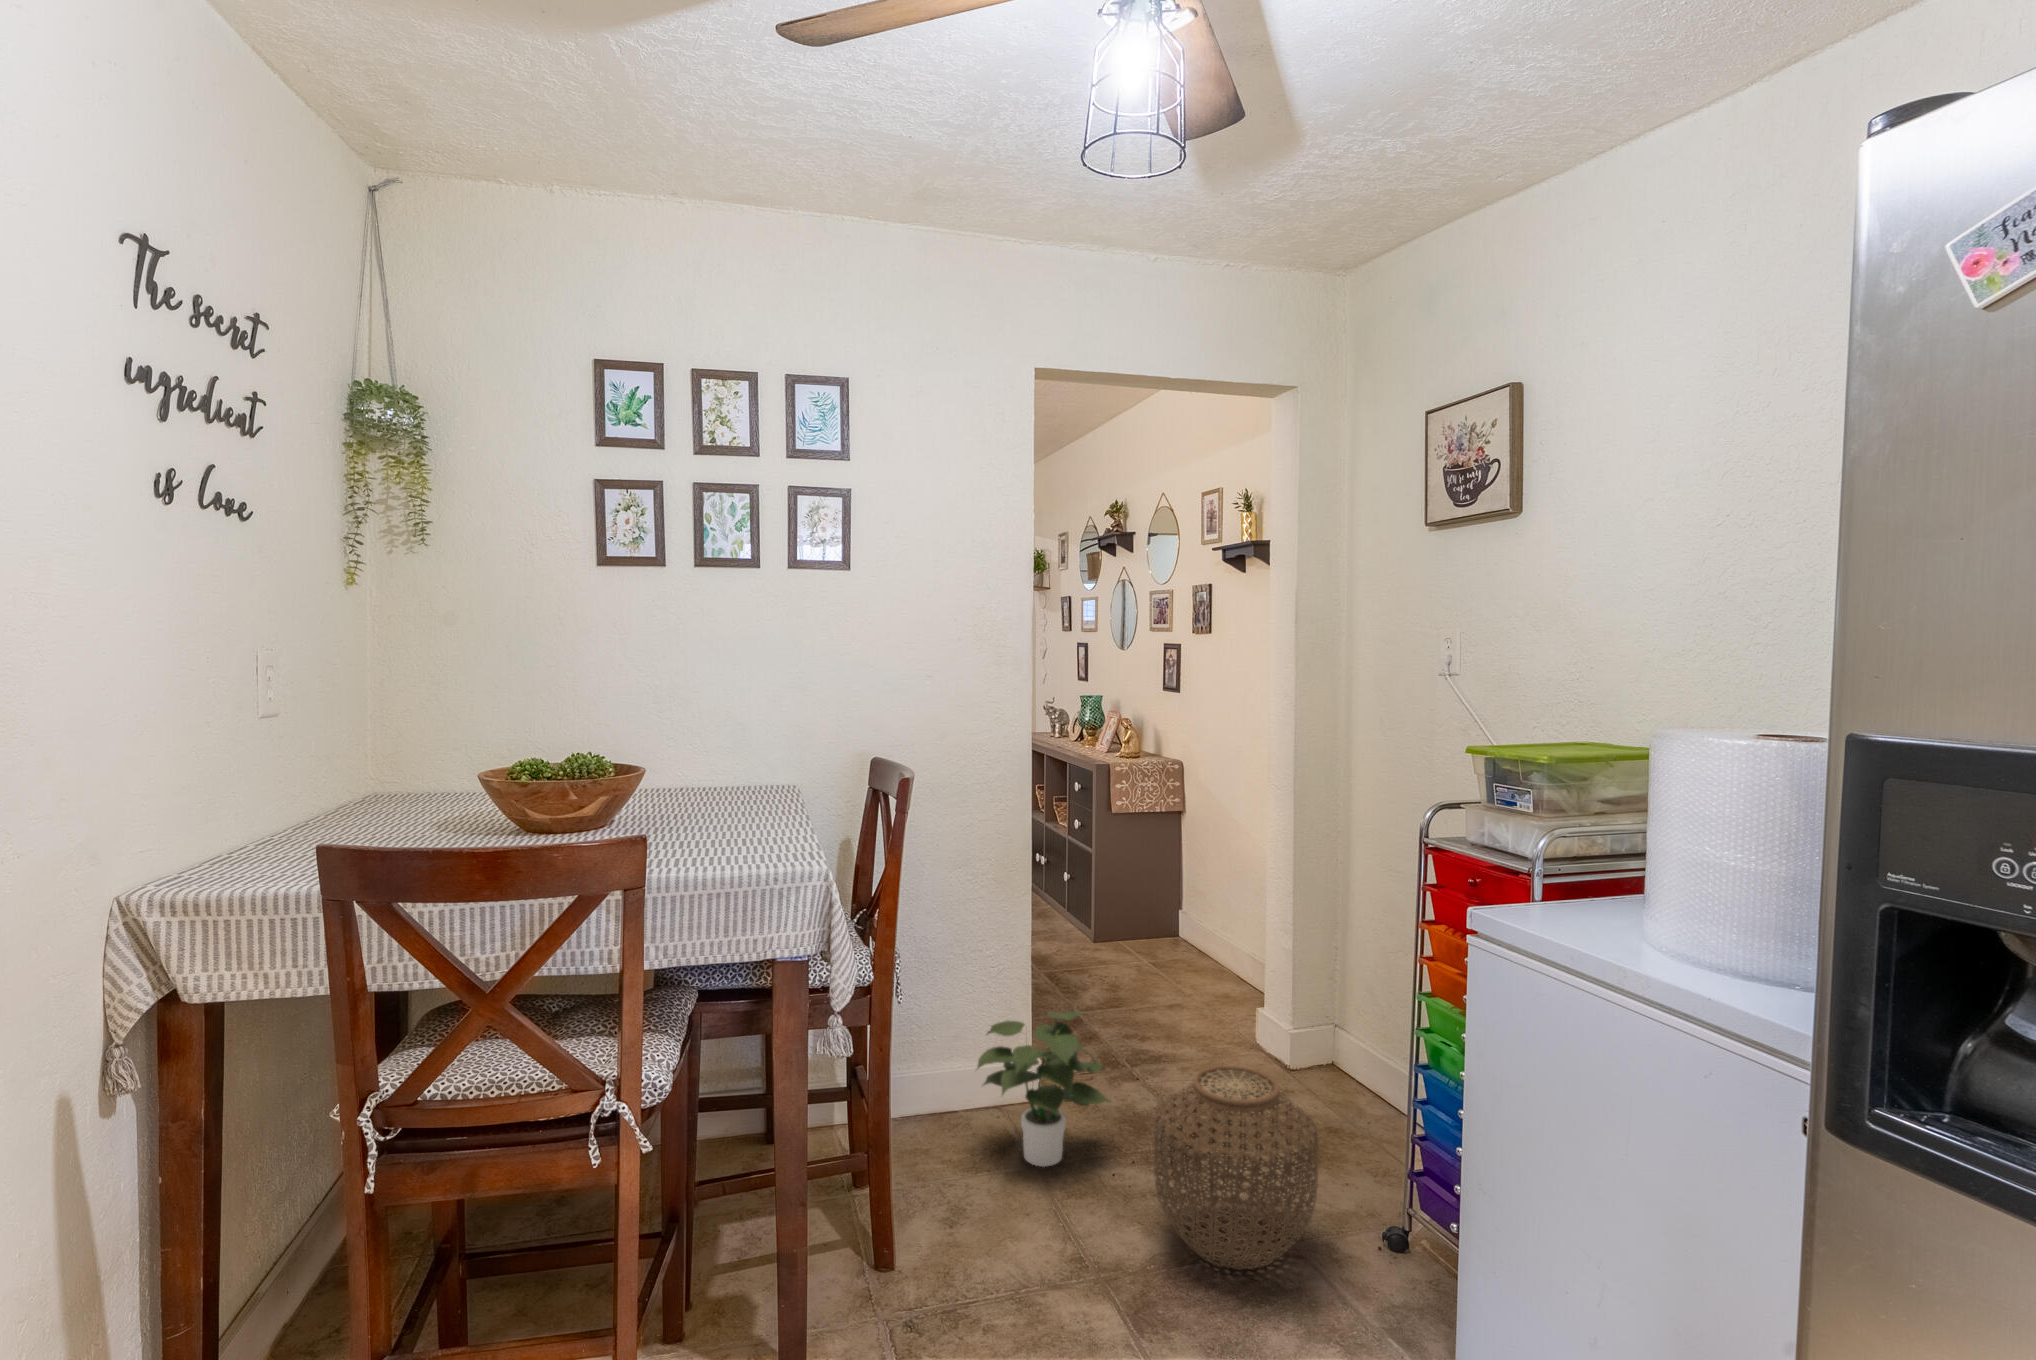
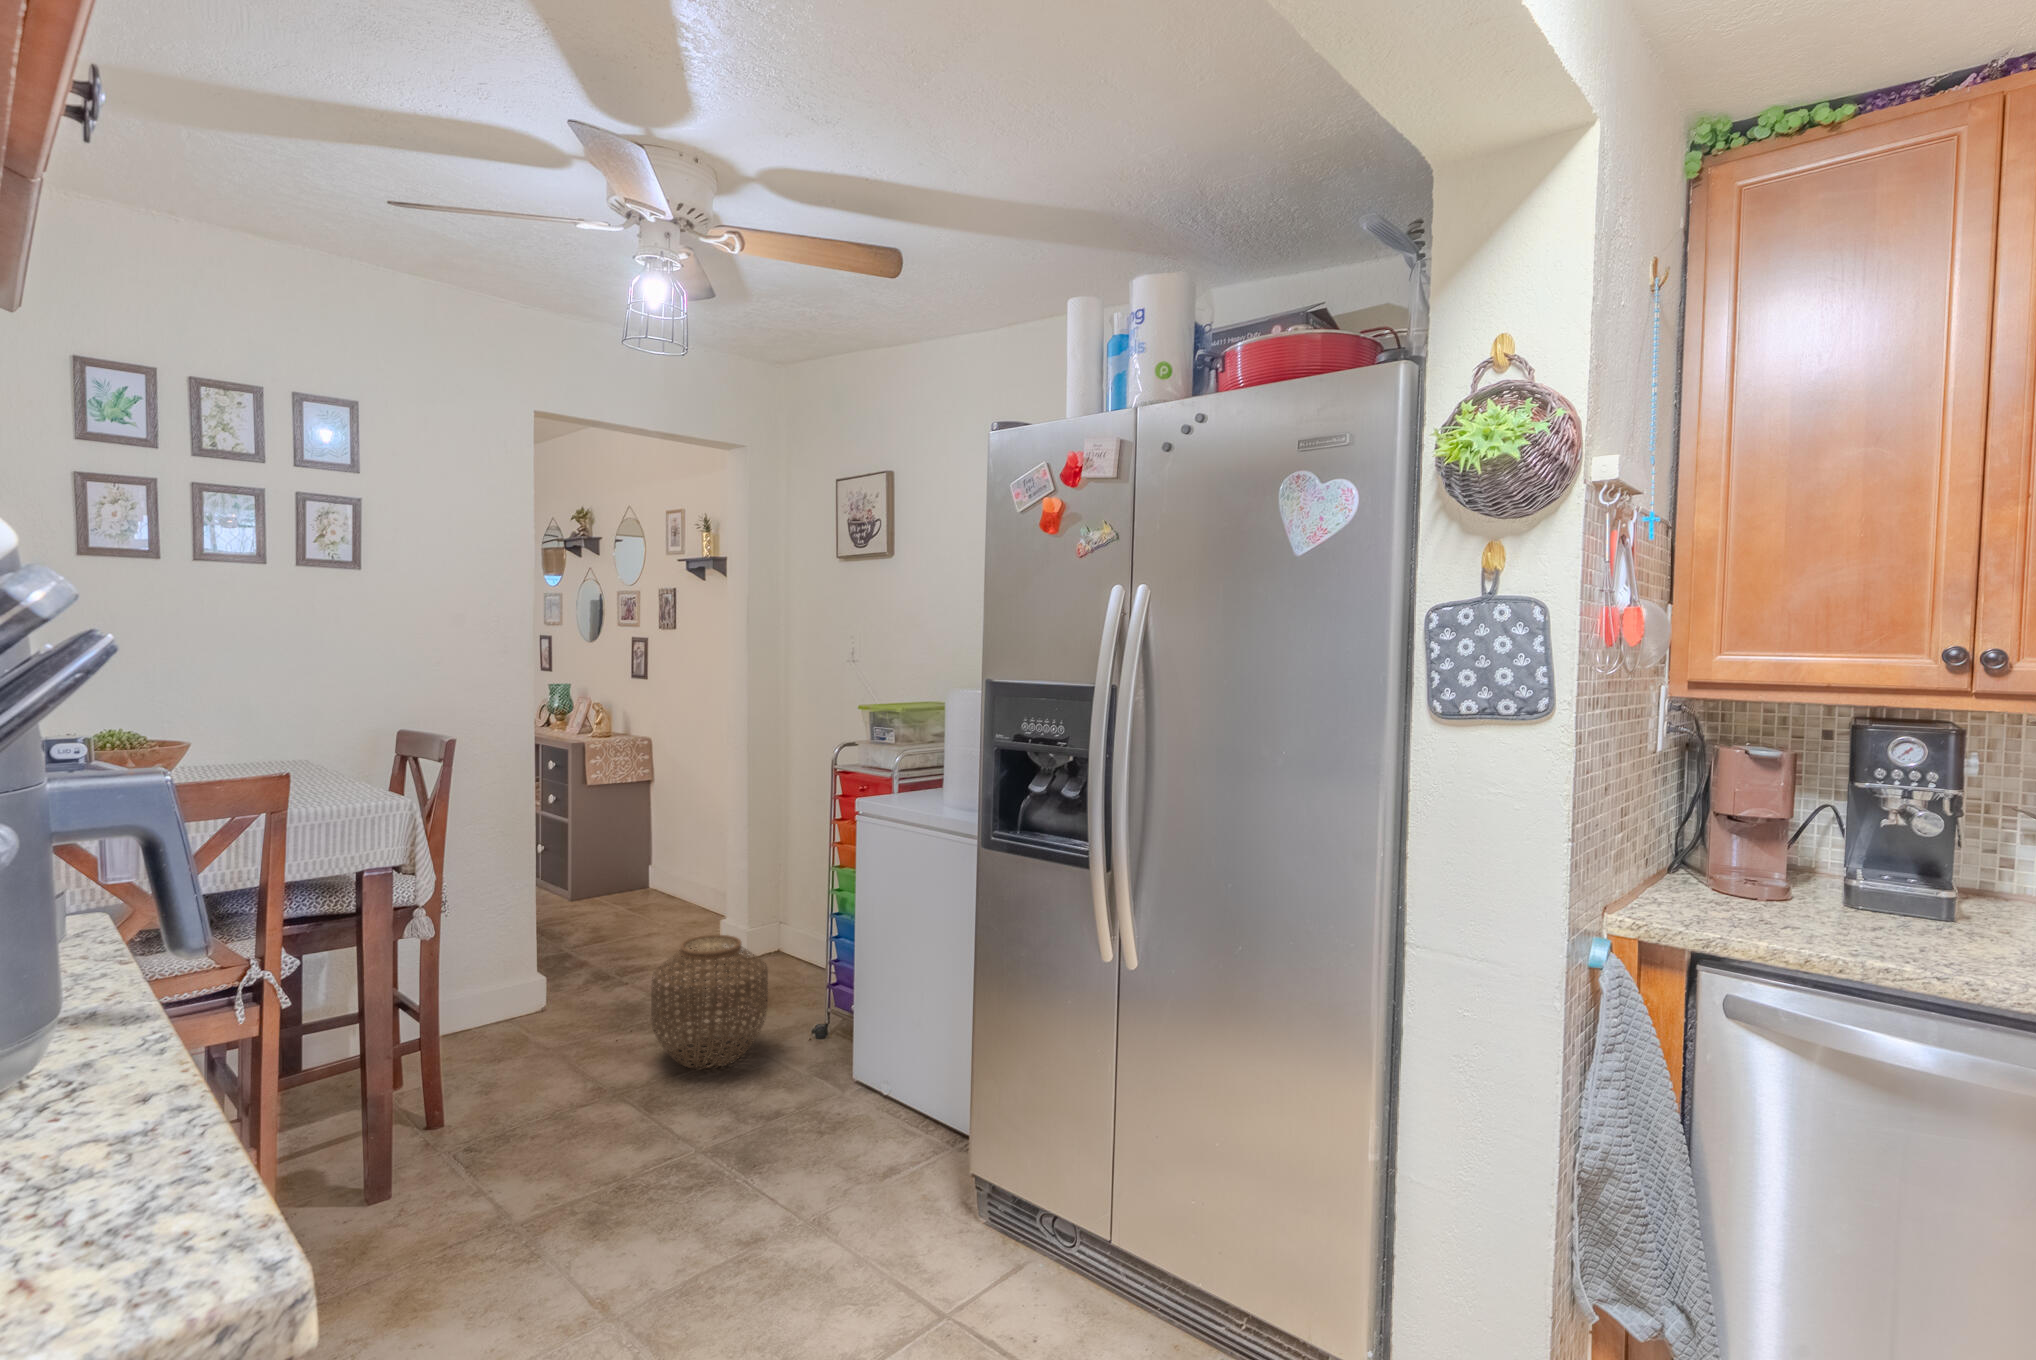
potted plant: present [977,1012,1111,1167] -> none [492,923,613,1045]

